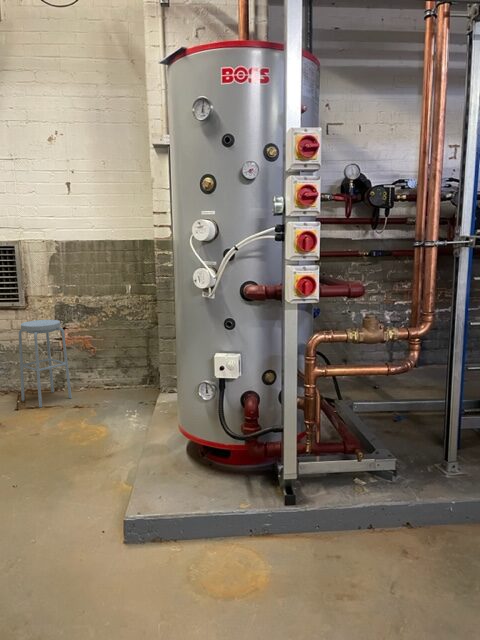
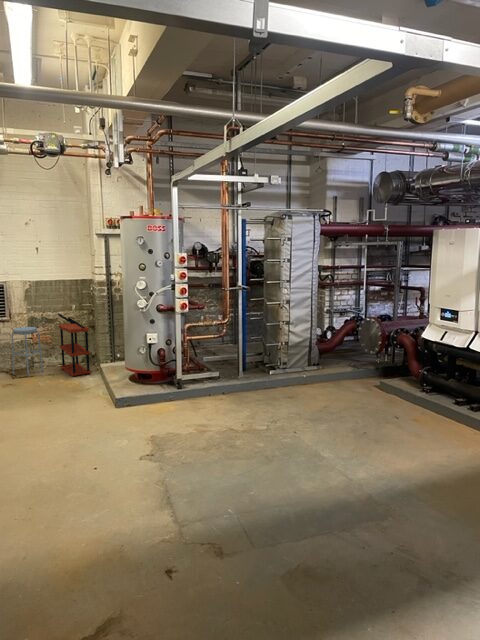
shelving unit: none [97,297,140,416] -> present [58,313,91,376]

